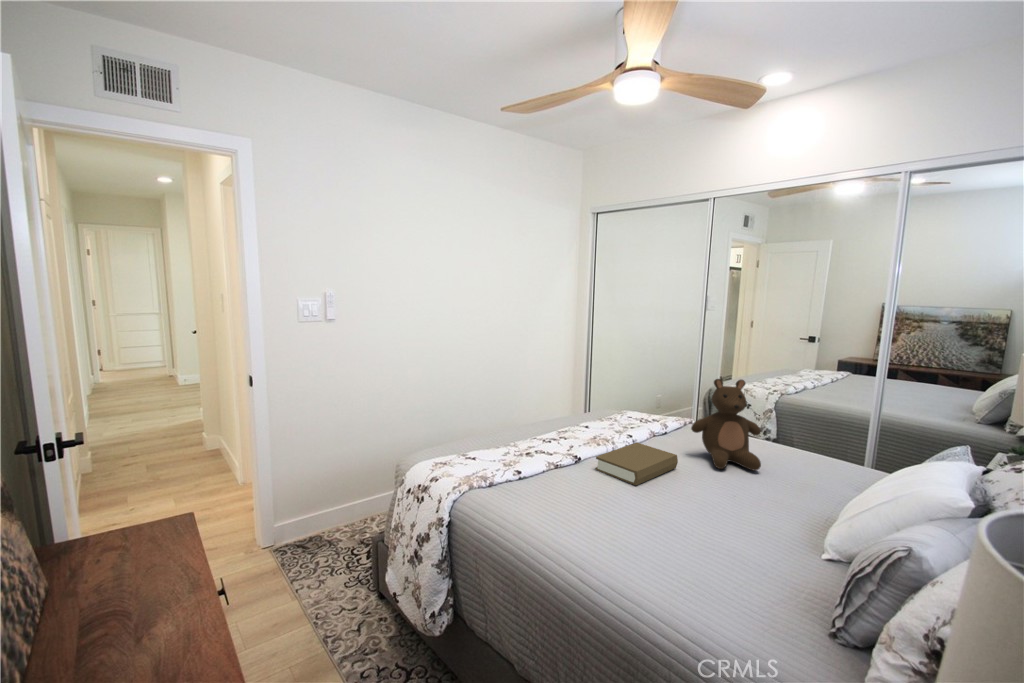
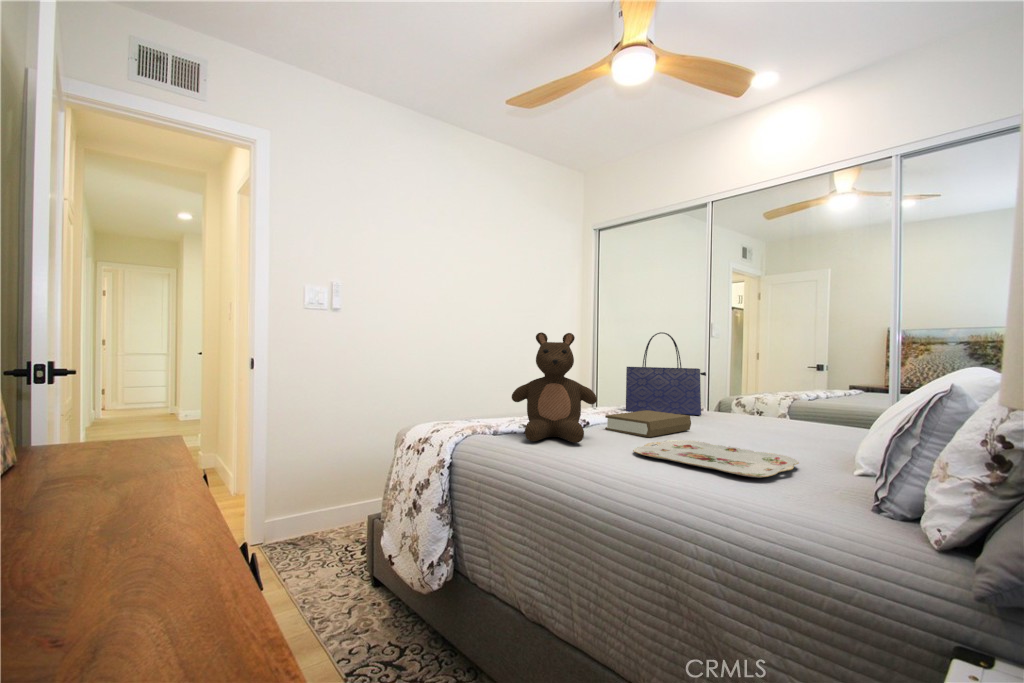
tote bag: none [618,352,698,434] -> present [626,332,706,415]
stuffed bear: present [691,379,761,471] -> present [512,332,597,443]
serving tray: none [619,495,770,569] -> present [633,440,799,478]

